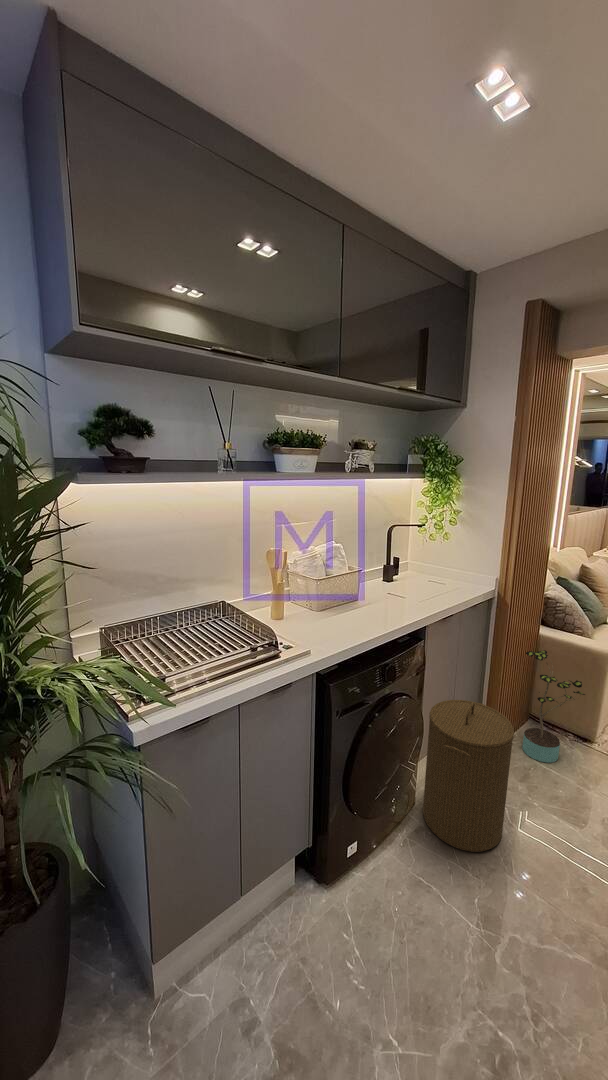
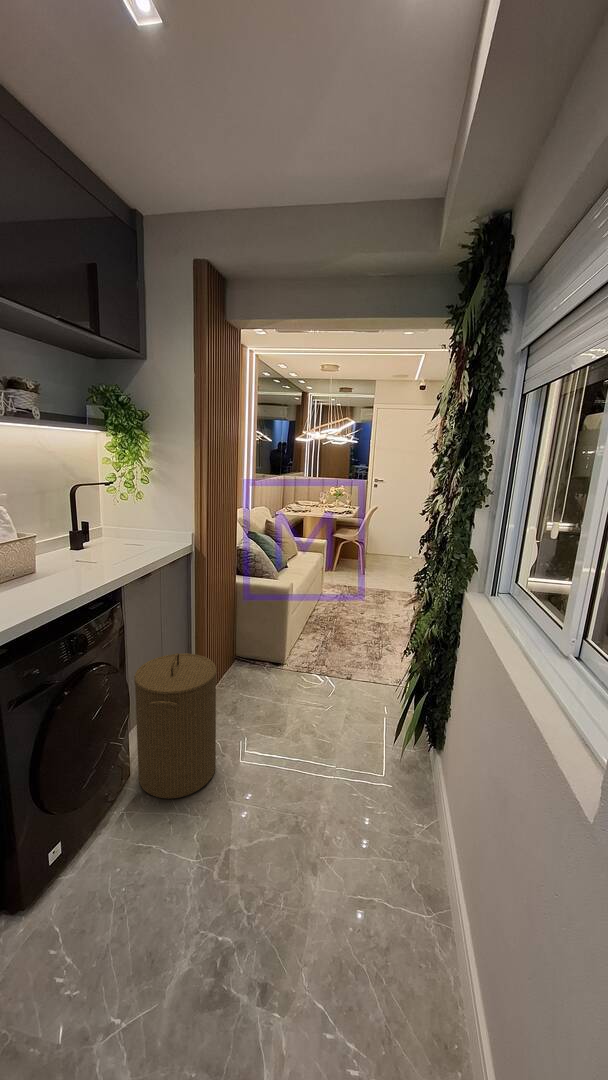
potted plant: present [522,650,585,763] -> none [225,595,275,692]

